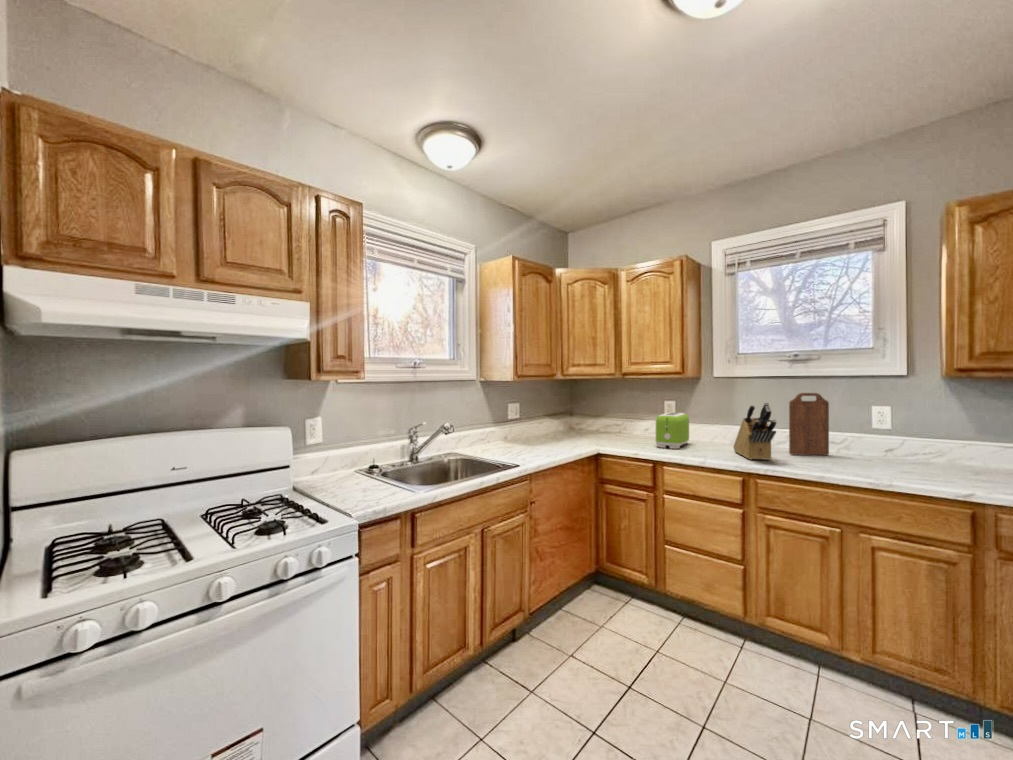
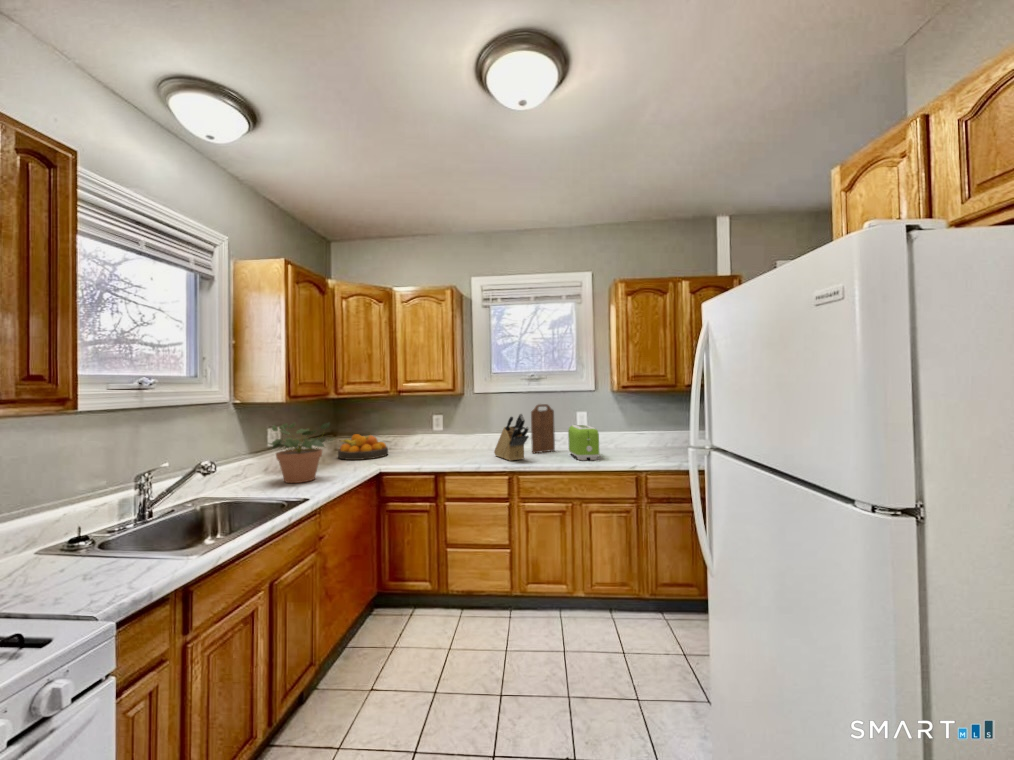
potted plant: none [498,399,558,452] -> present [268,423,332,483]
toaster: present [656,412,689,449] -> present [568,425,599,460]
fruit bowl: none [570,415,617,439] -> present [338,434,388,460]

